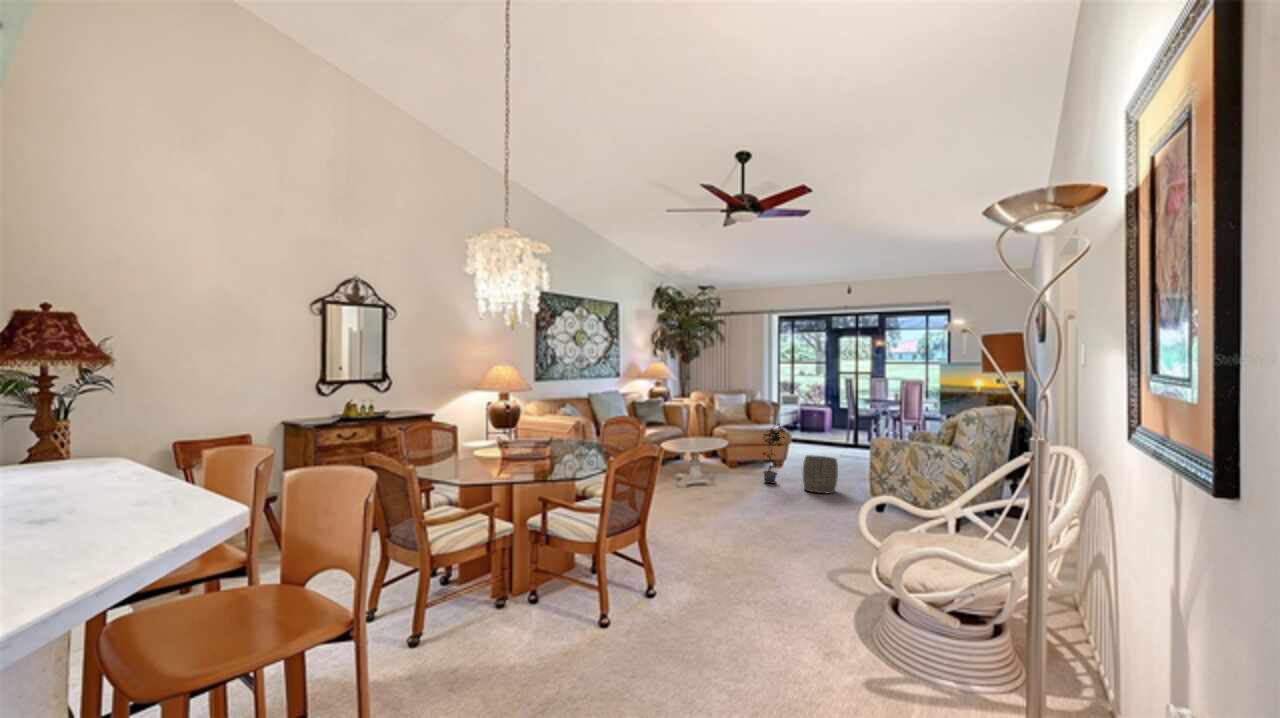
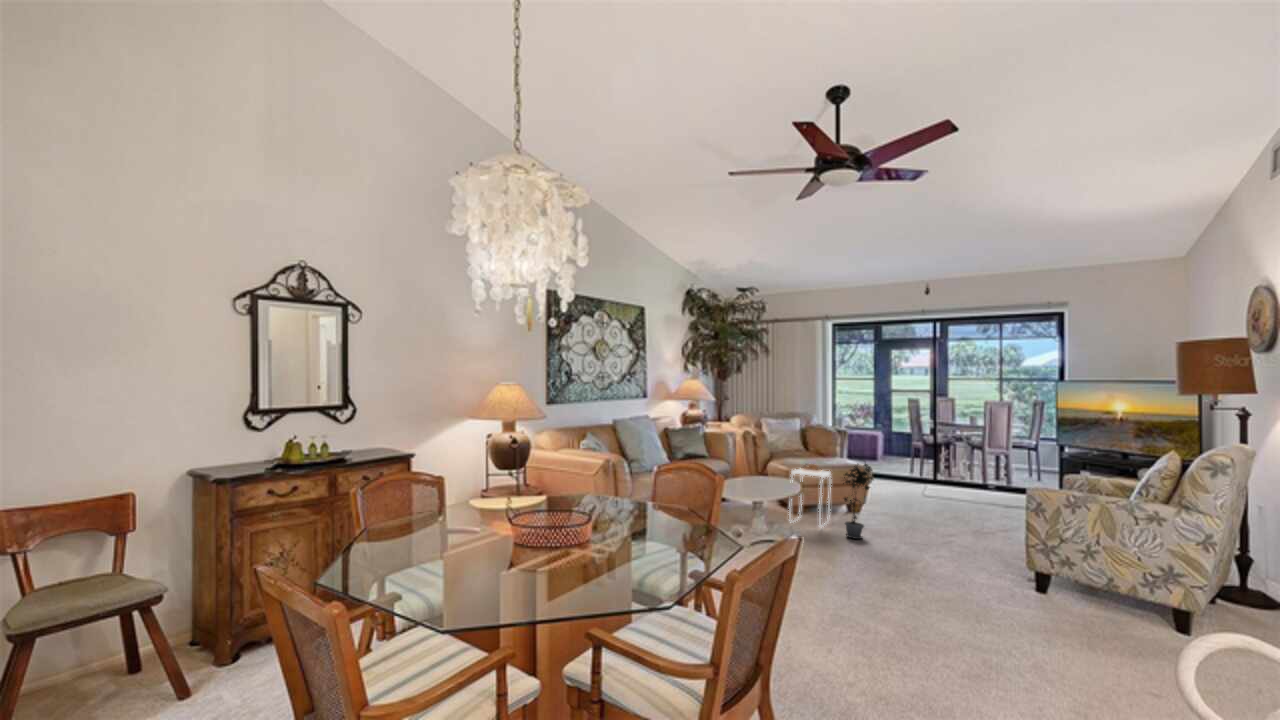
side table: none [724,428,759,476] -> present [792,464,830,526]
woven basket: present [803,455,838,493] -> none [902,503,952,556]

